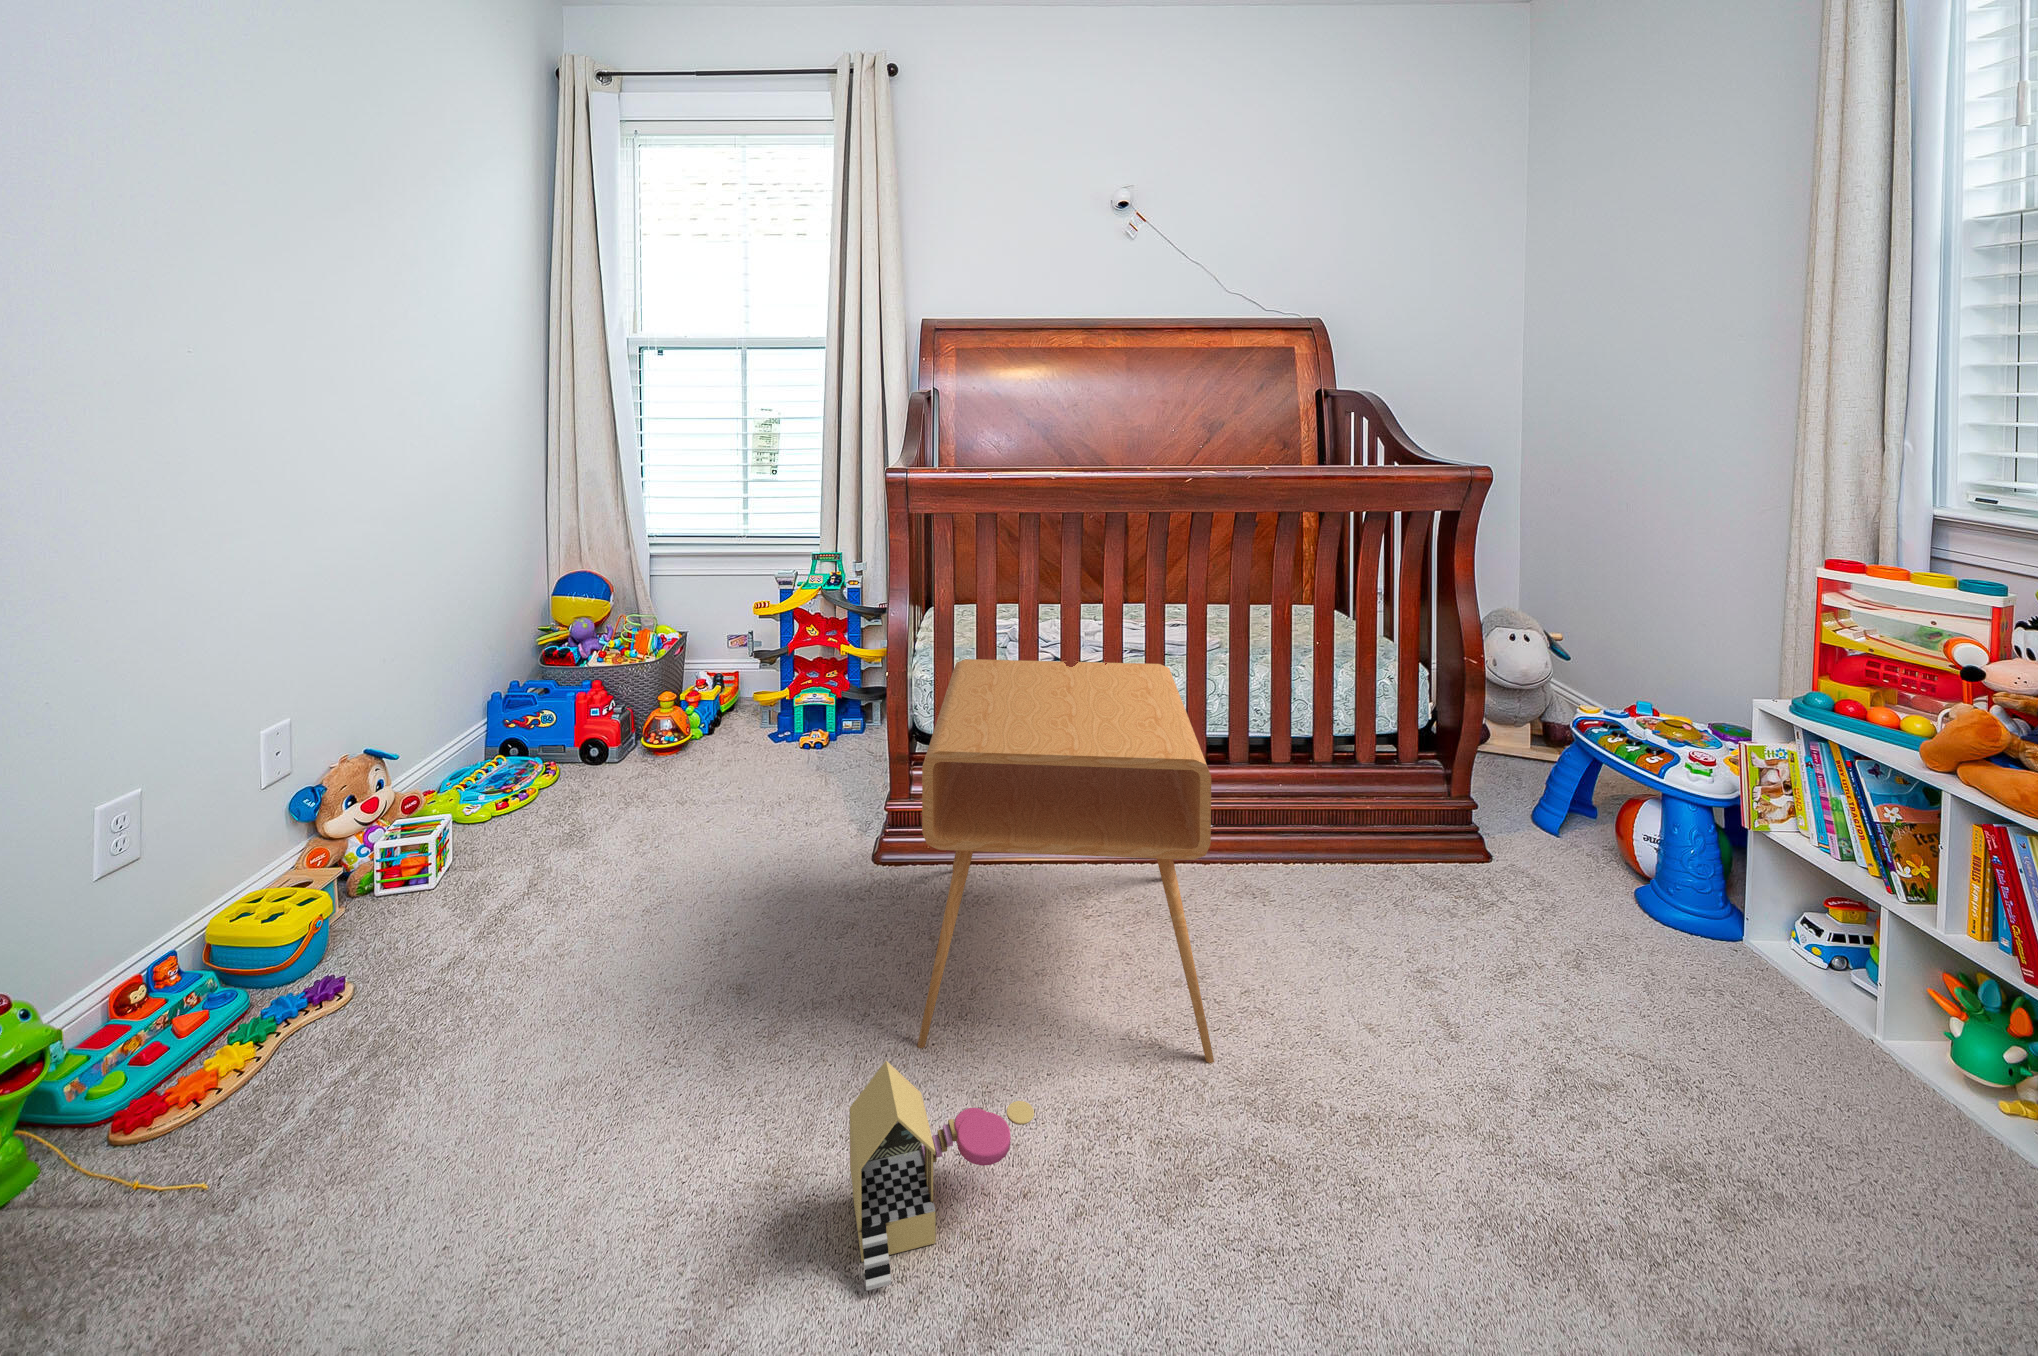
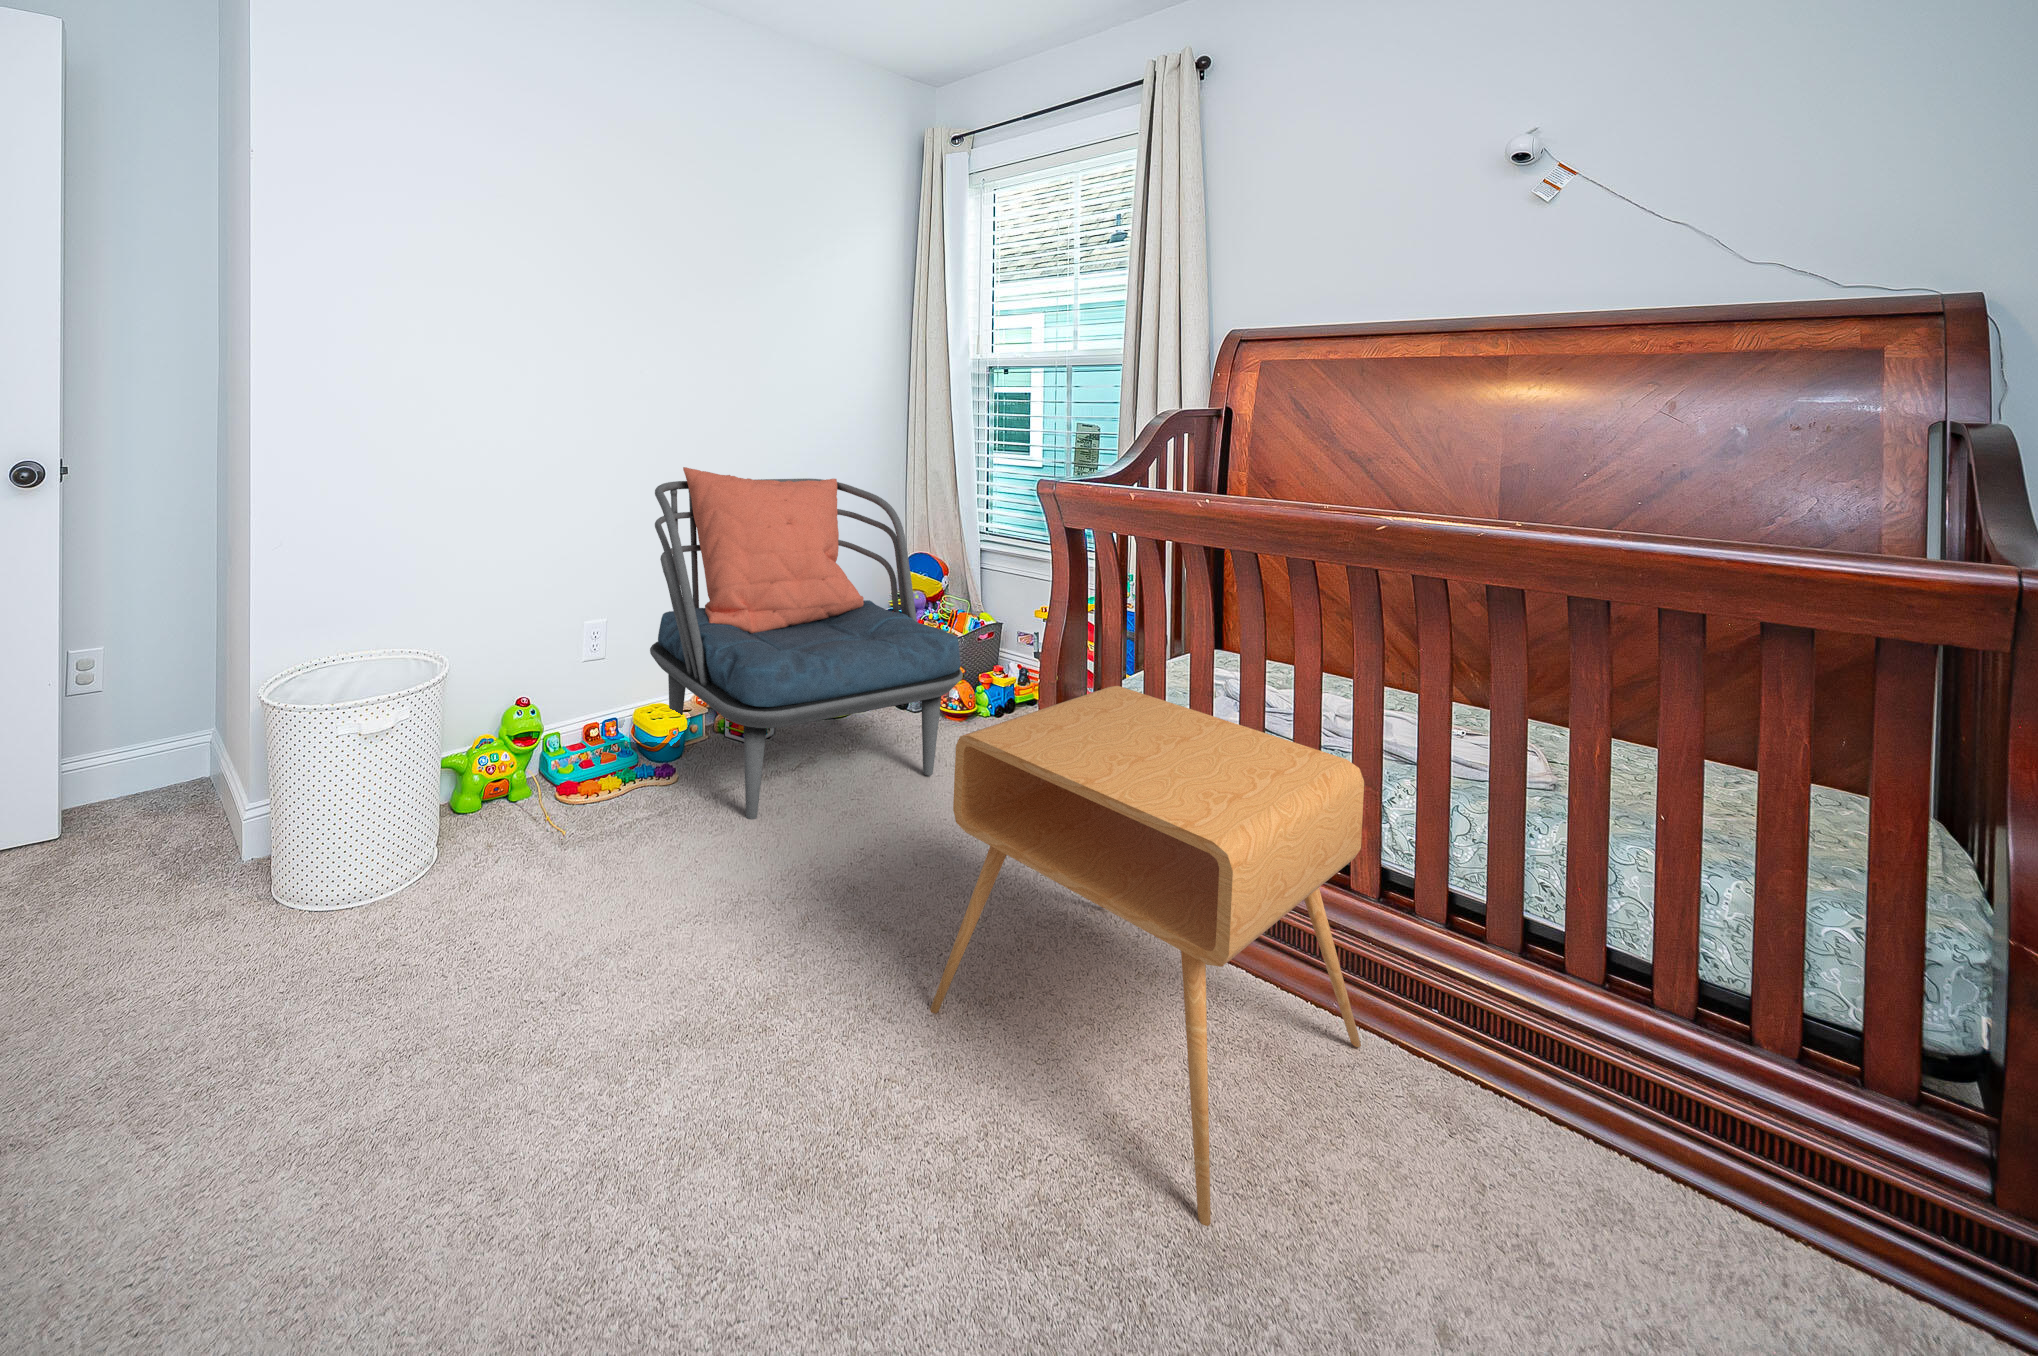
armchair: none [245,501,734,977] -> present [650,467,963,820]
toy house: present [850,1061,1034,1290] -> none [736,961,928,1133]

